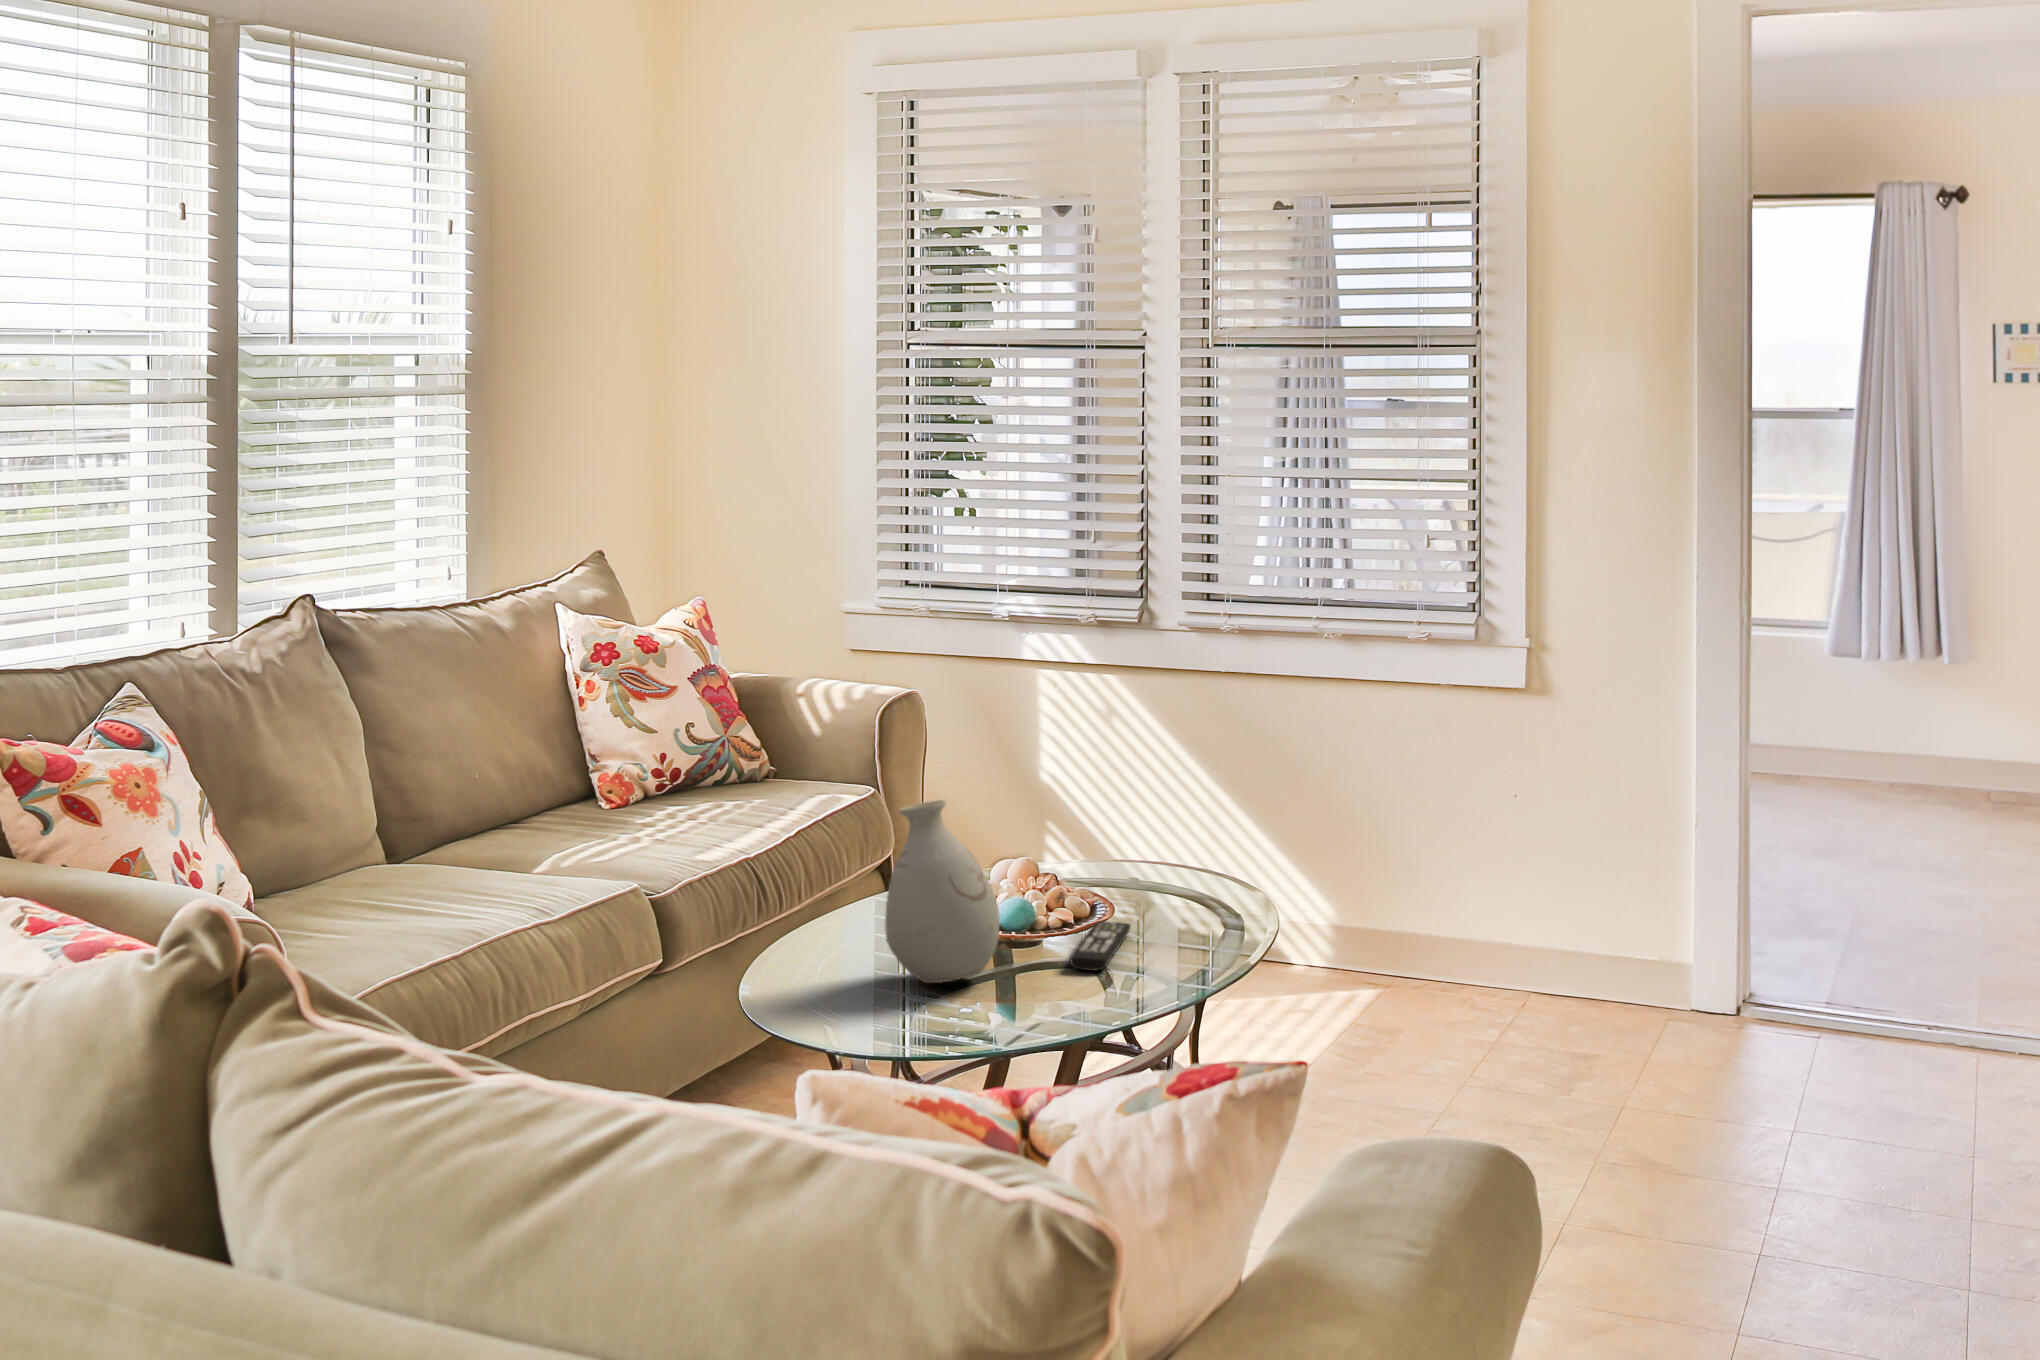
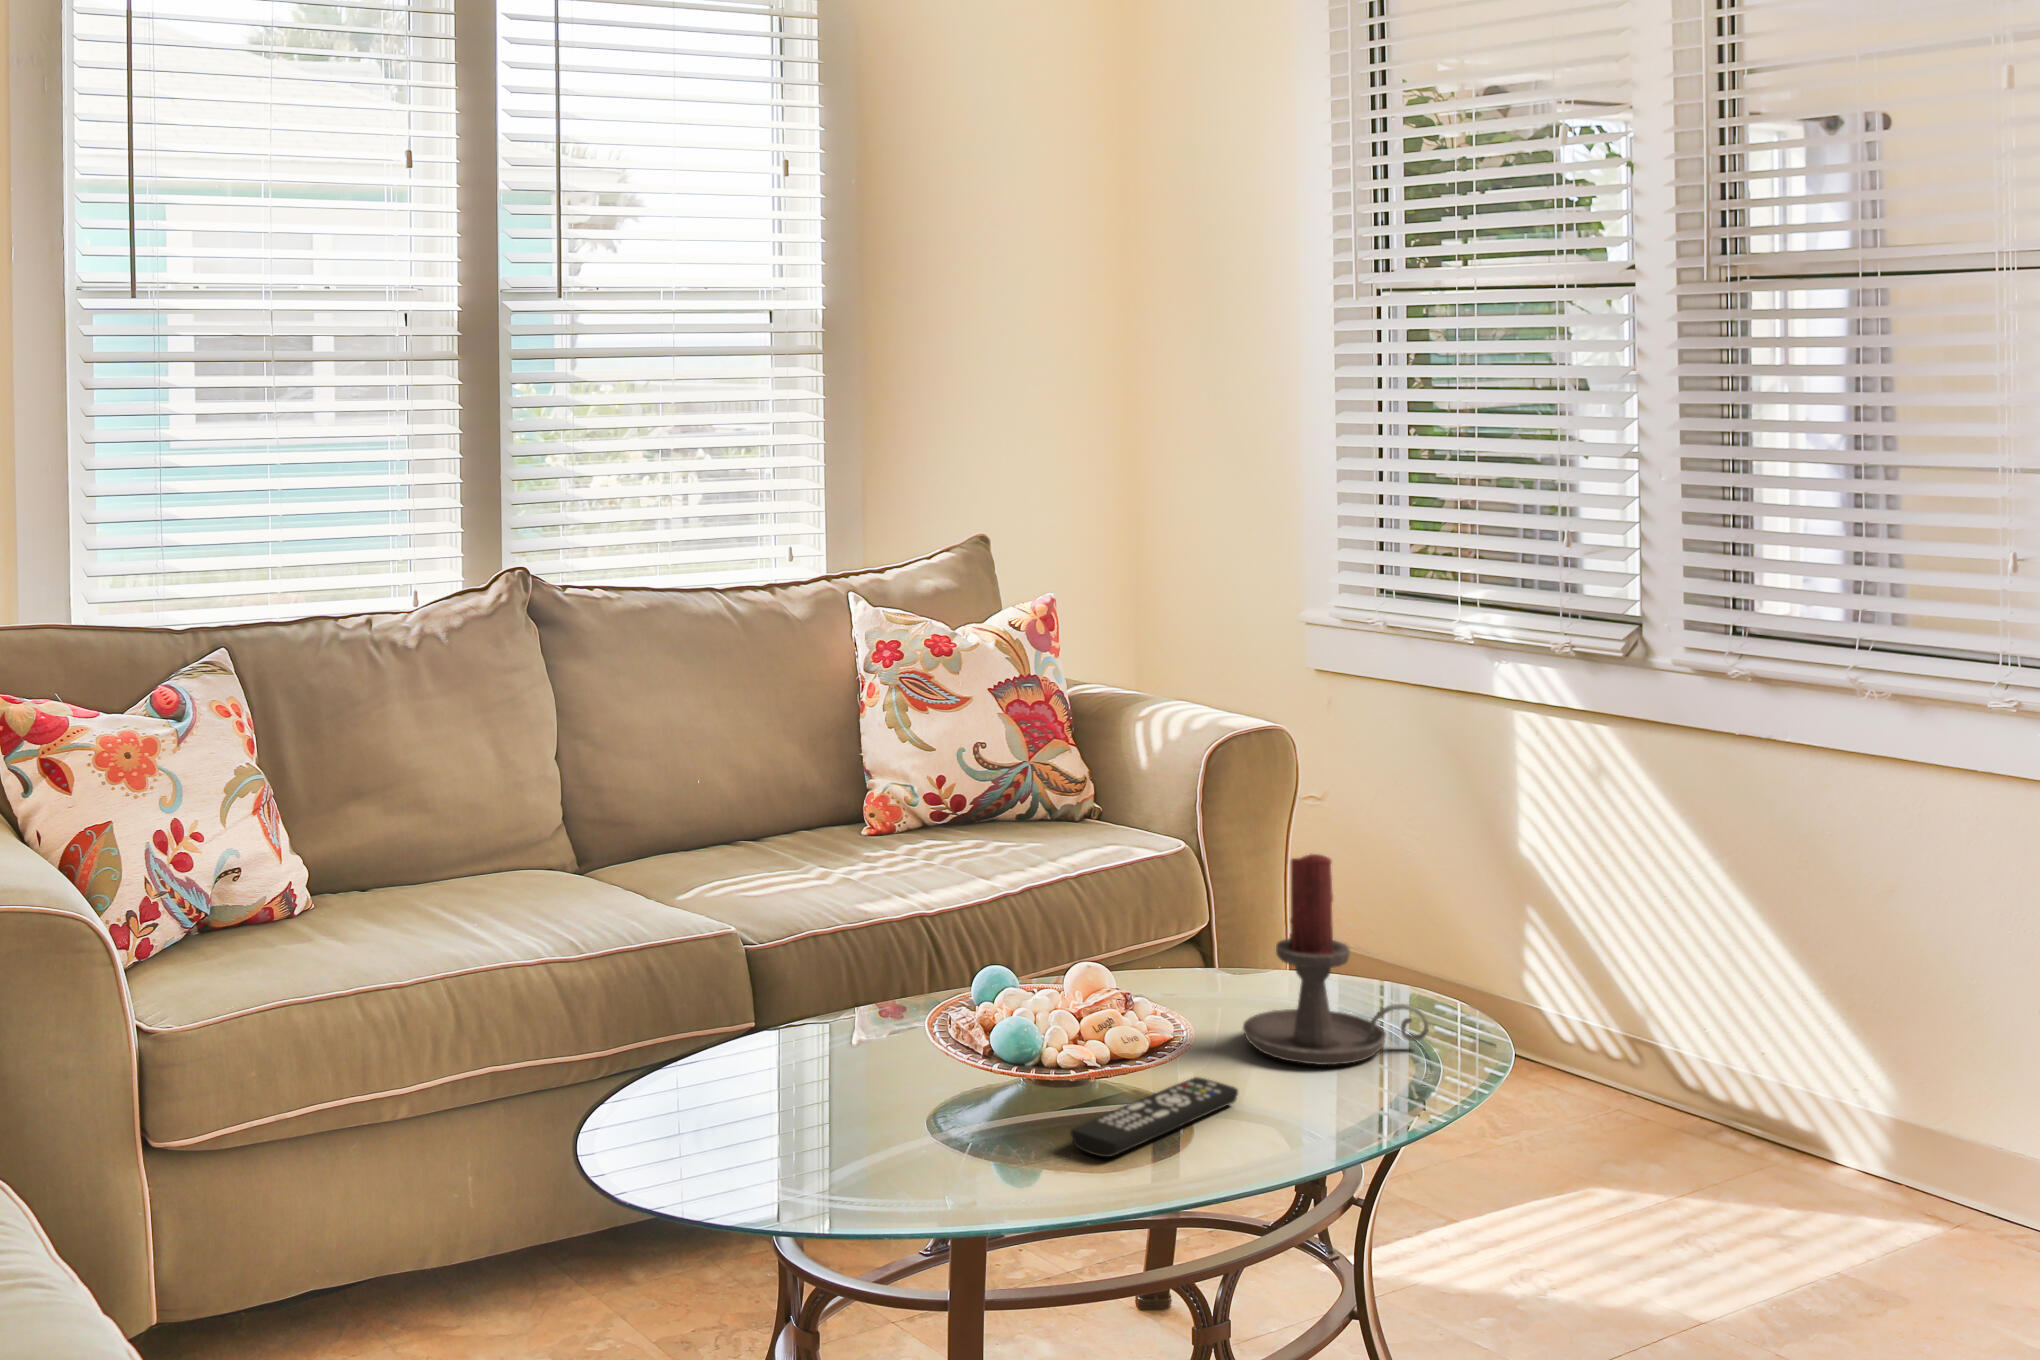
candle holder: none [1080,767,1195,908] -> present [1243,854,1429,1065]
vase: present [885,800,1000,983] -> none [802,872,965,1137]

